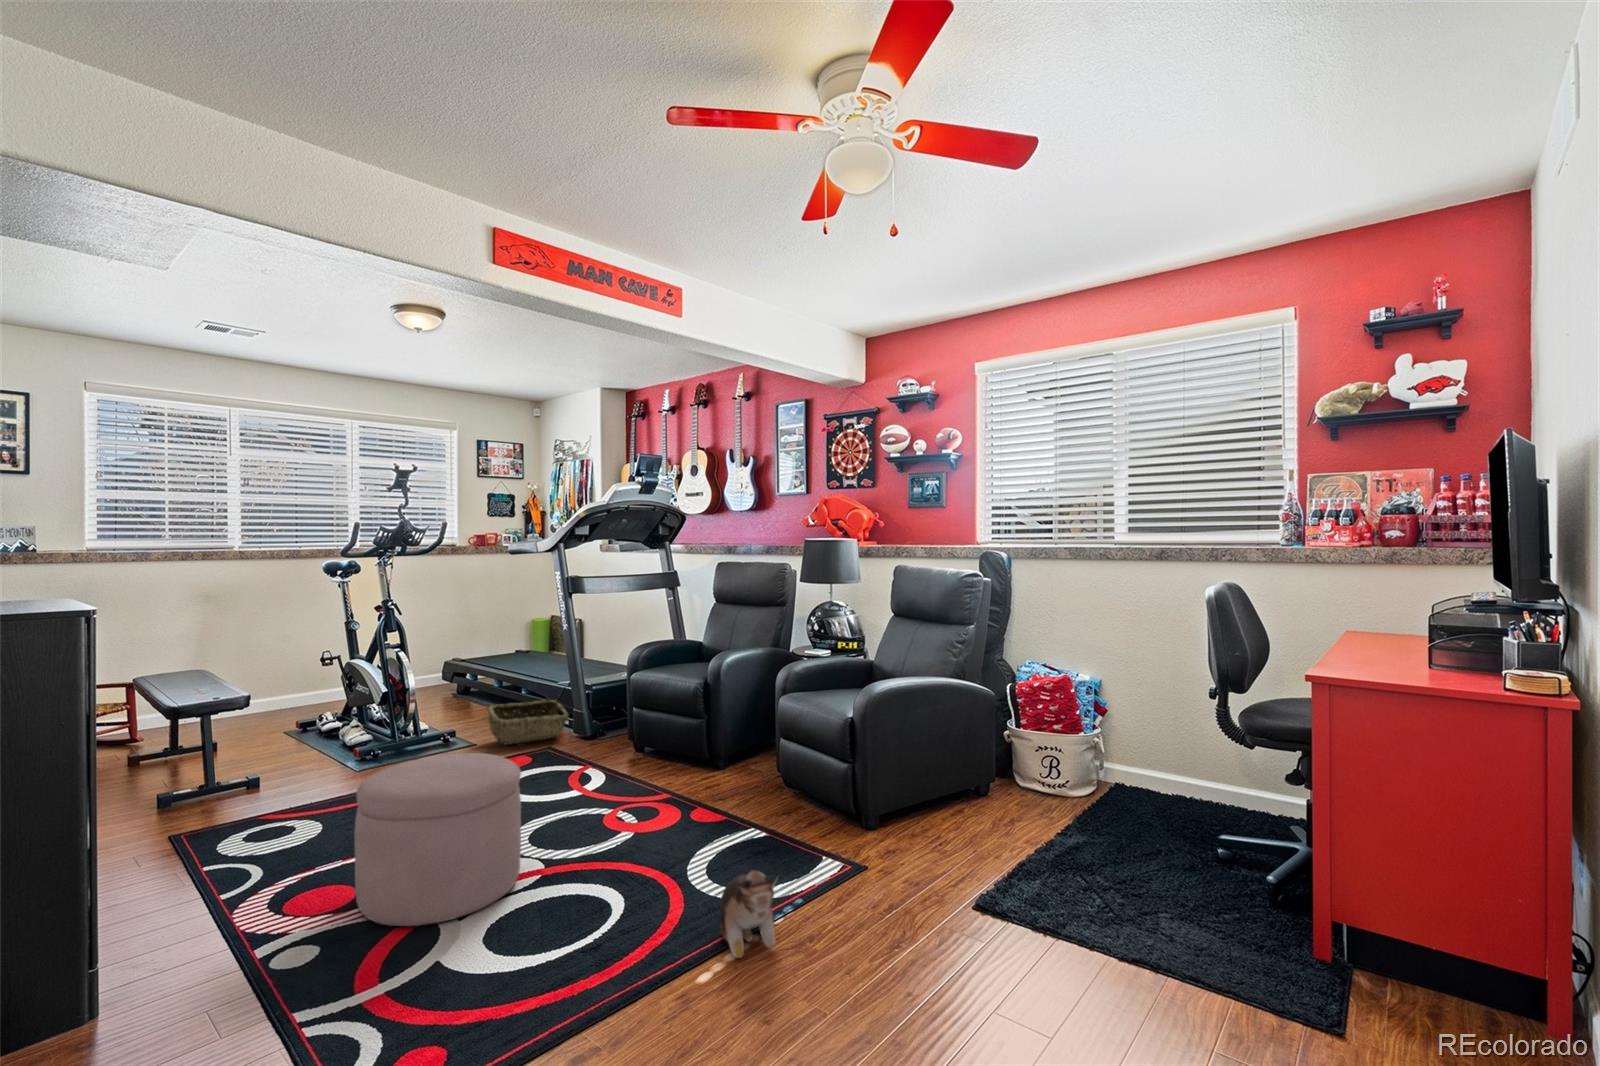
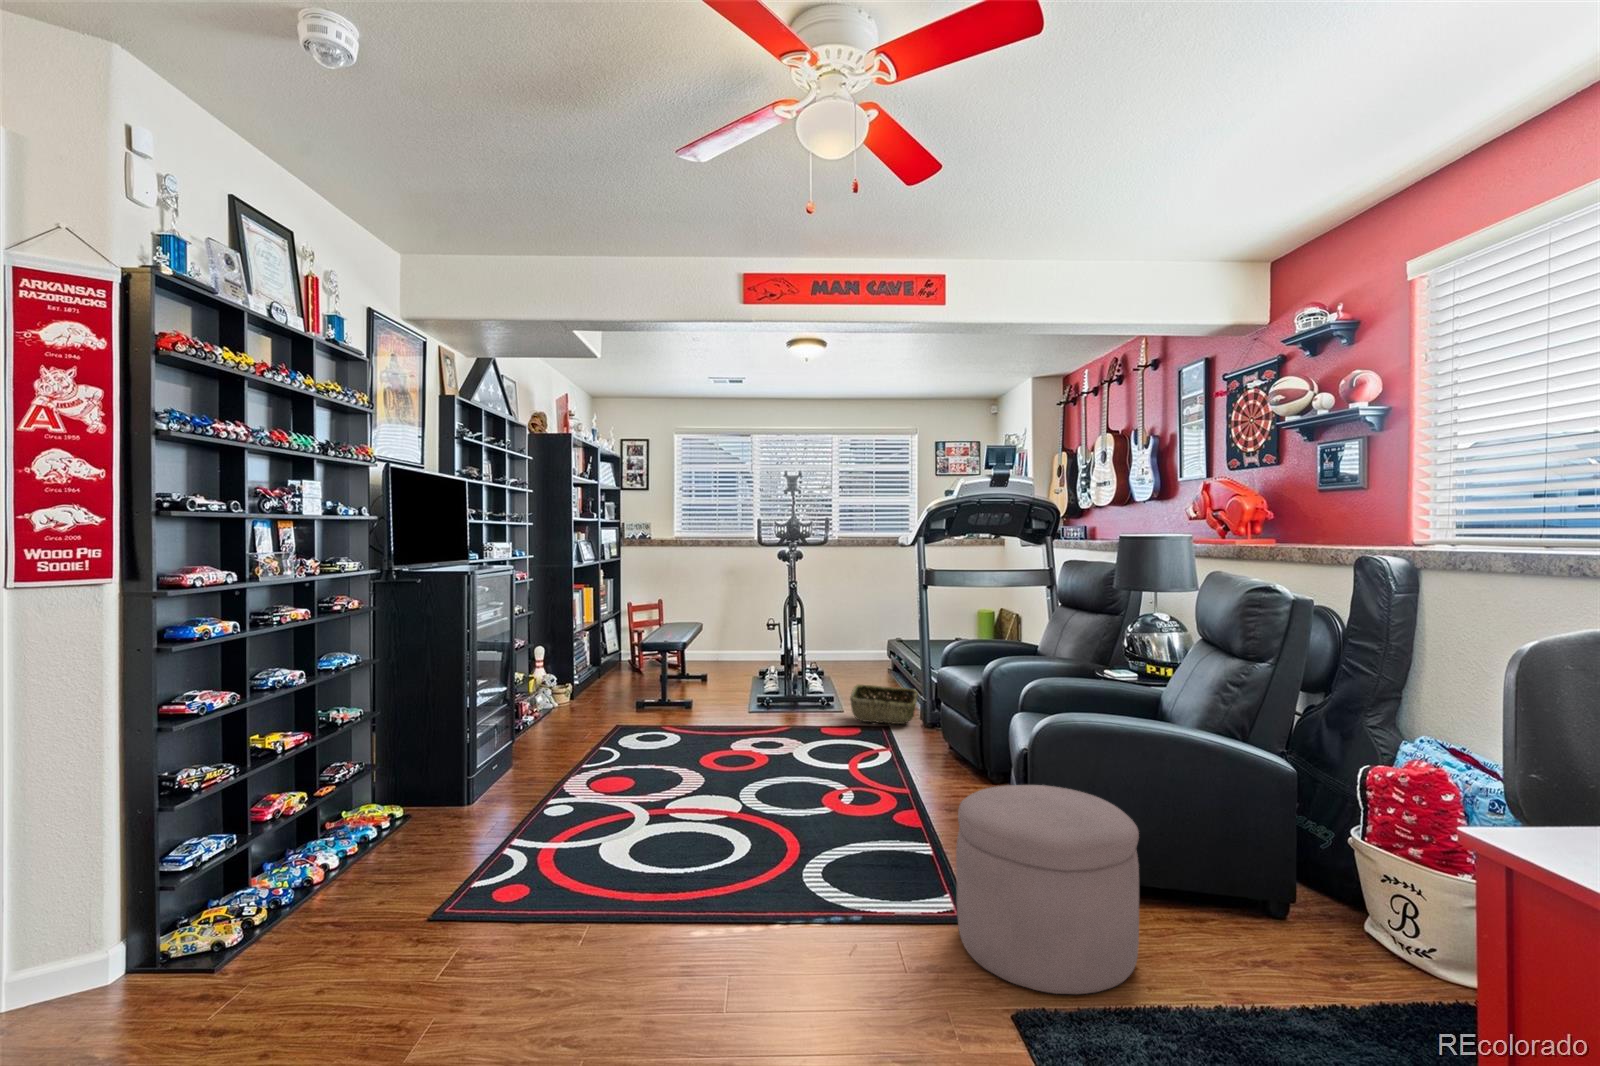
ottoman: present [354,753,521,926] -> present [956,785,1139,994]
plush toy: present [719,870,778,958] -> none [721,856,809,939]

